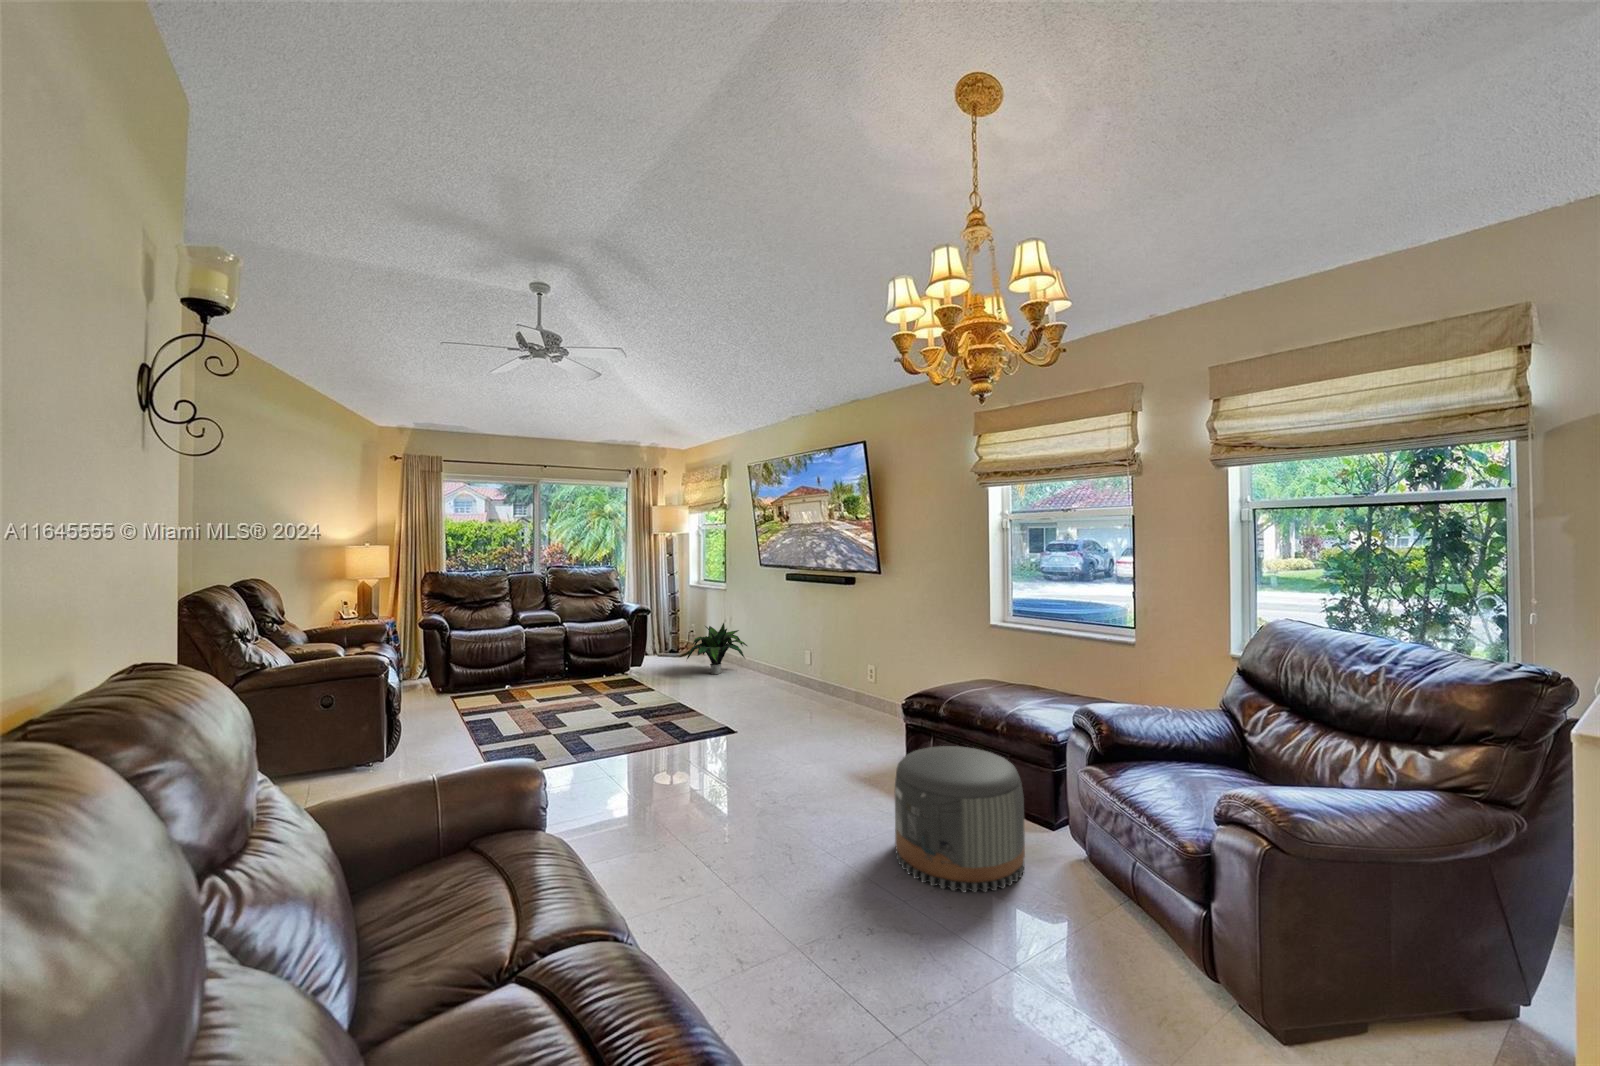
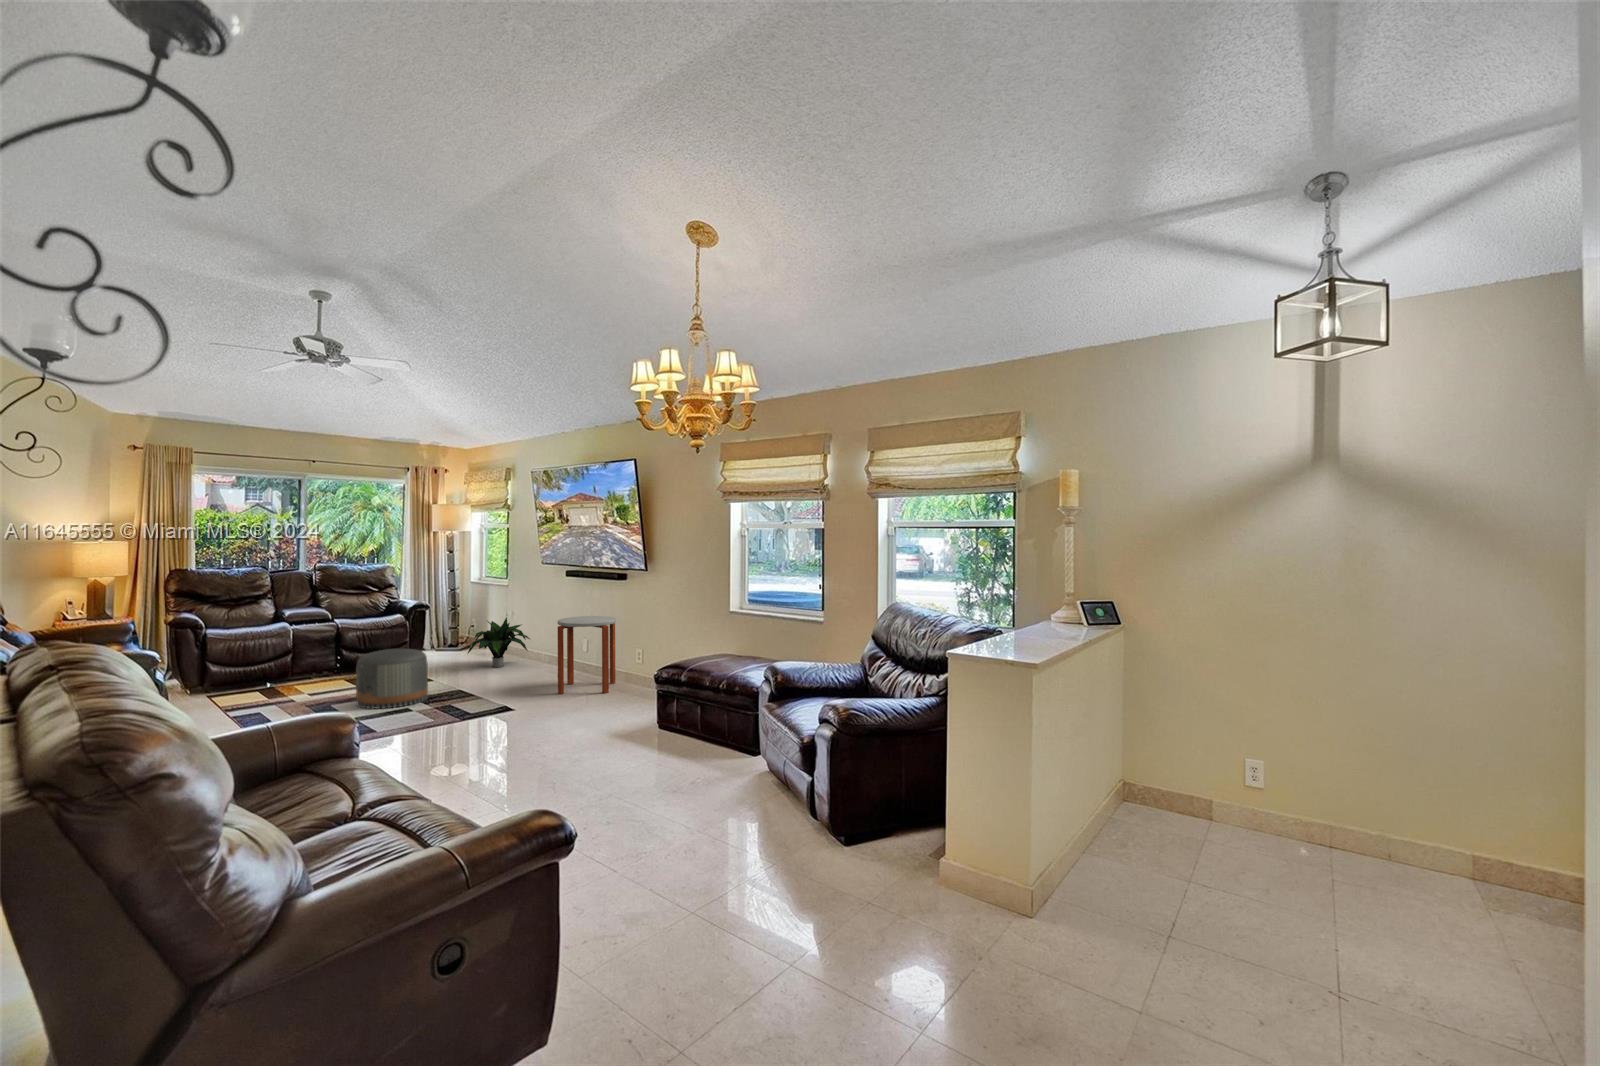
side table: none [778,624,842,714] -> present [557,616,616,694]
pouf: present [895,746,1025,893] -> present [356,648,428,709]

